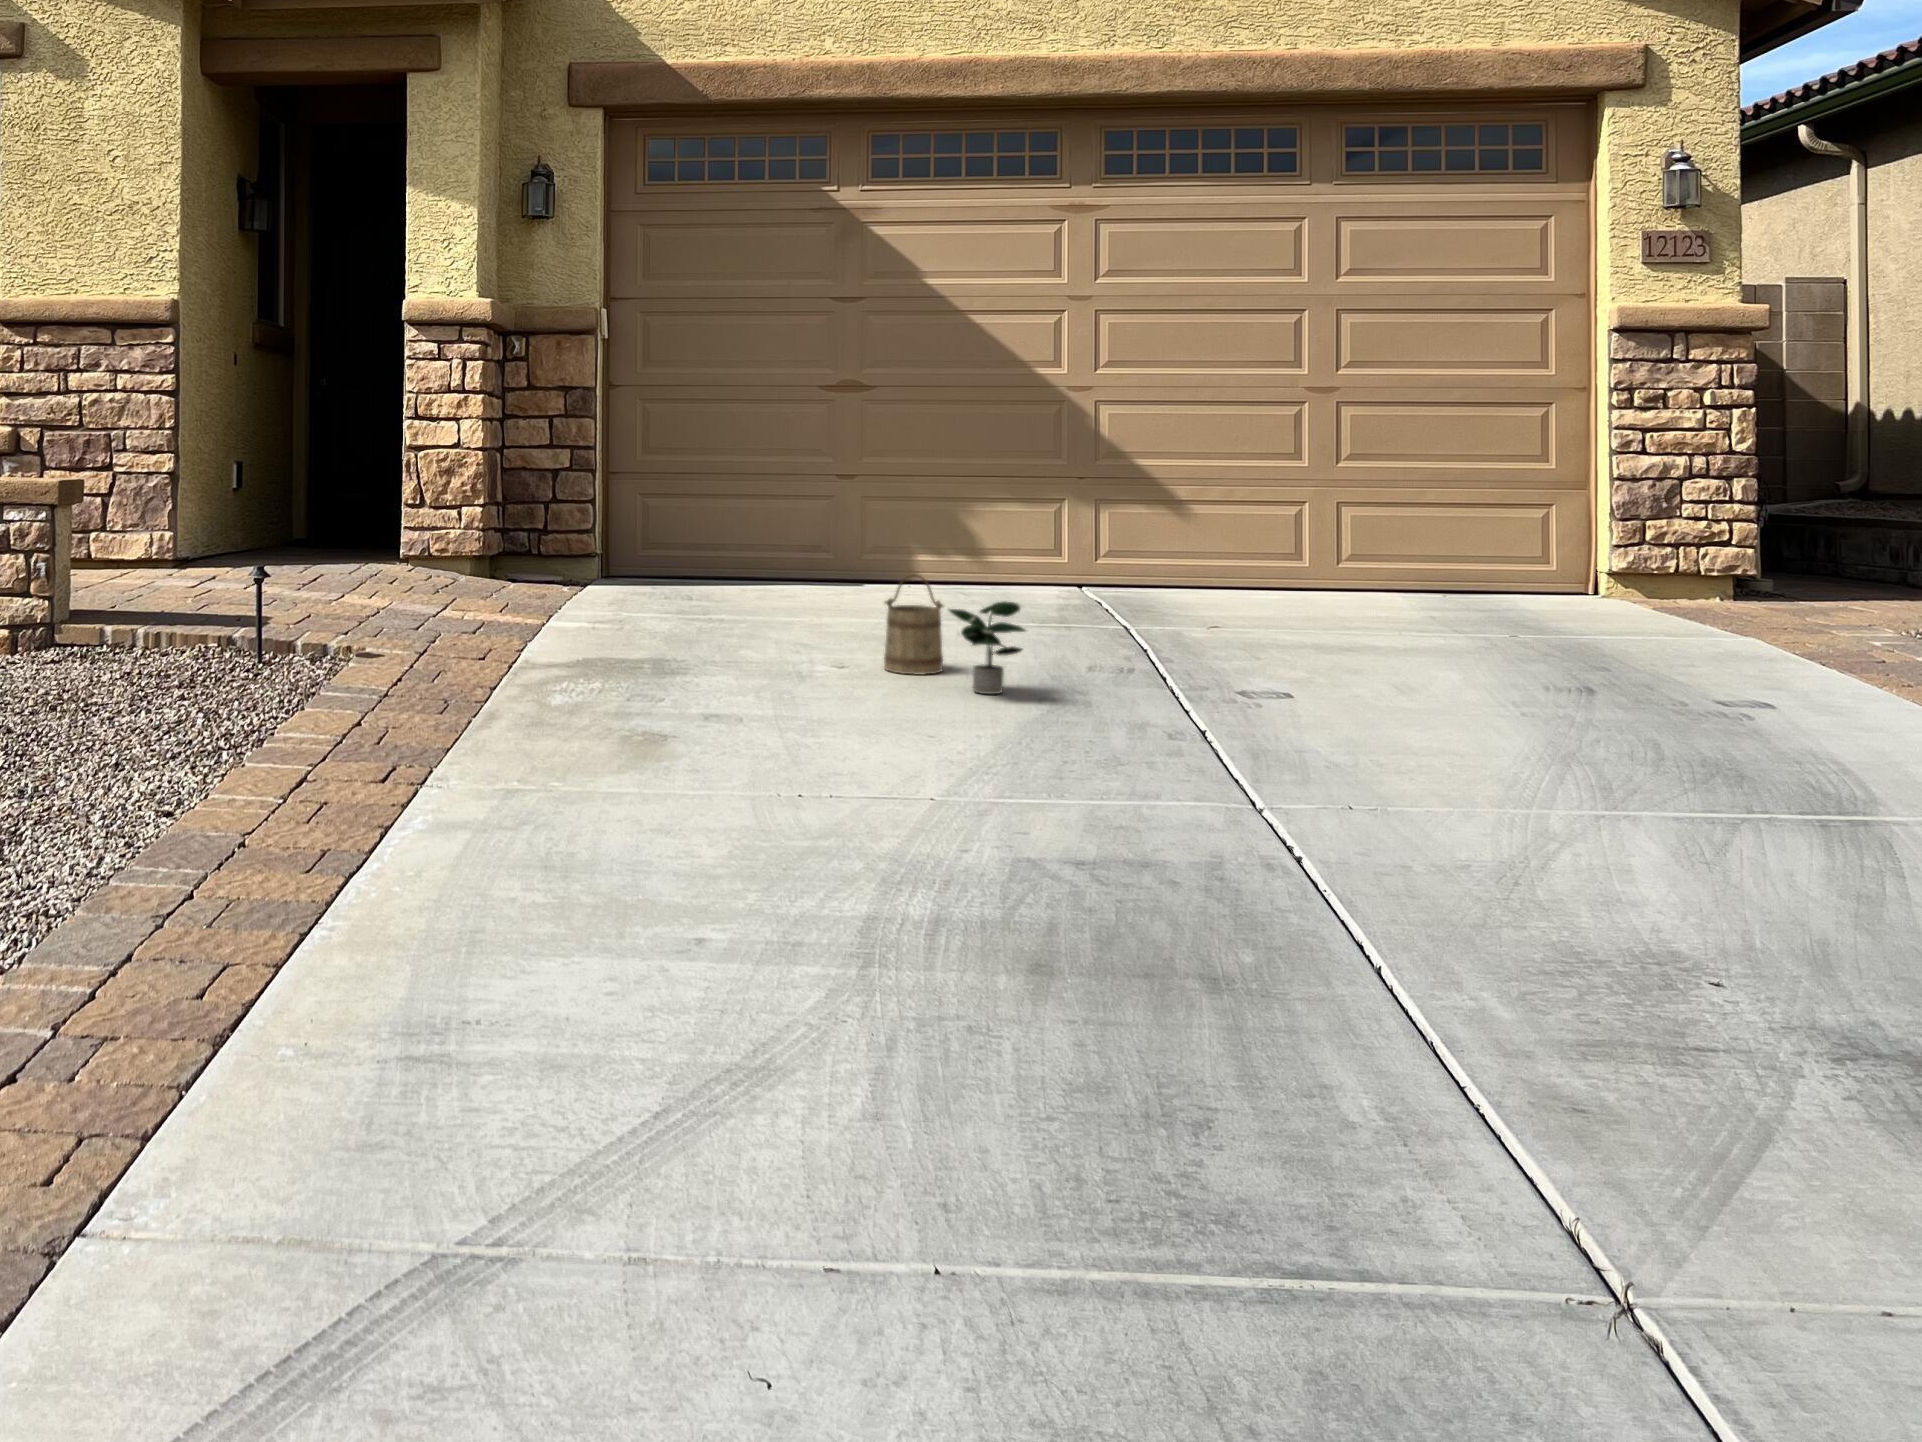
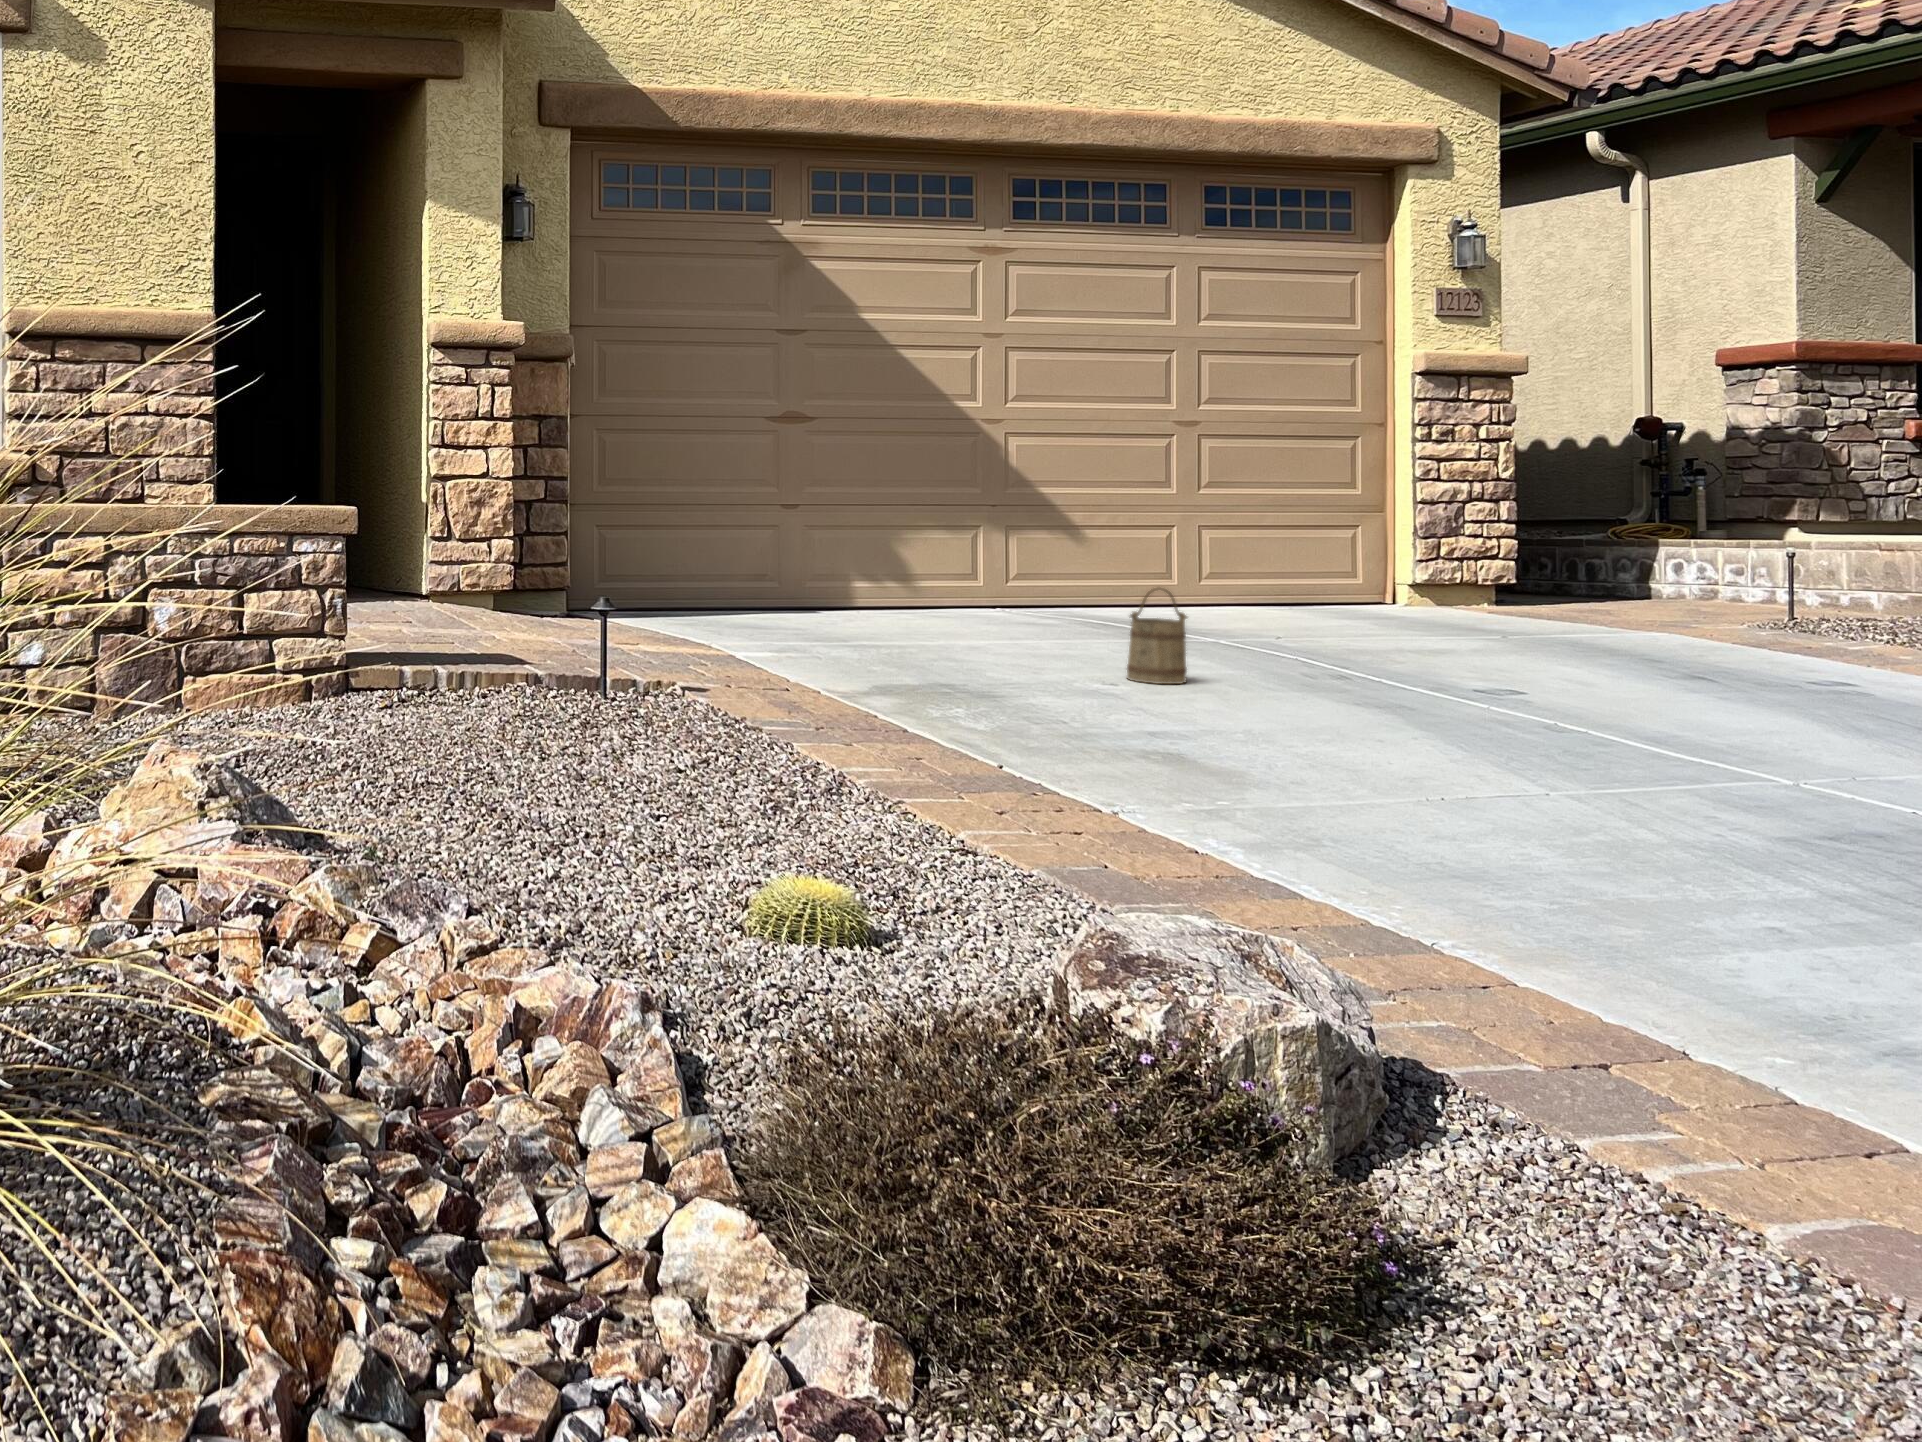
potted plant: present [949,602,1026,694] -> none [1240,609,1328,698]

